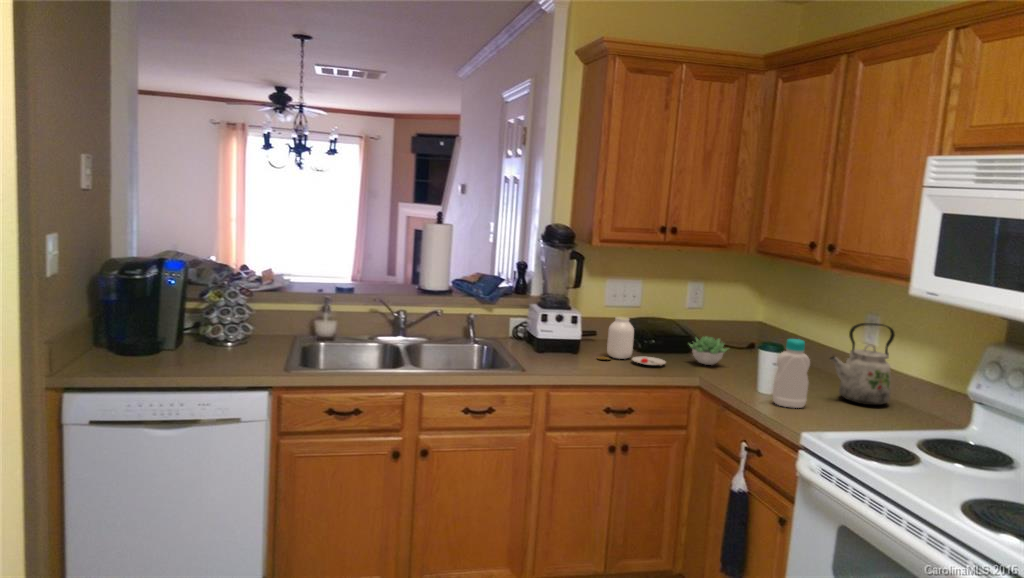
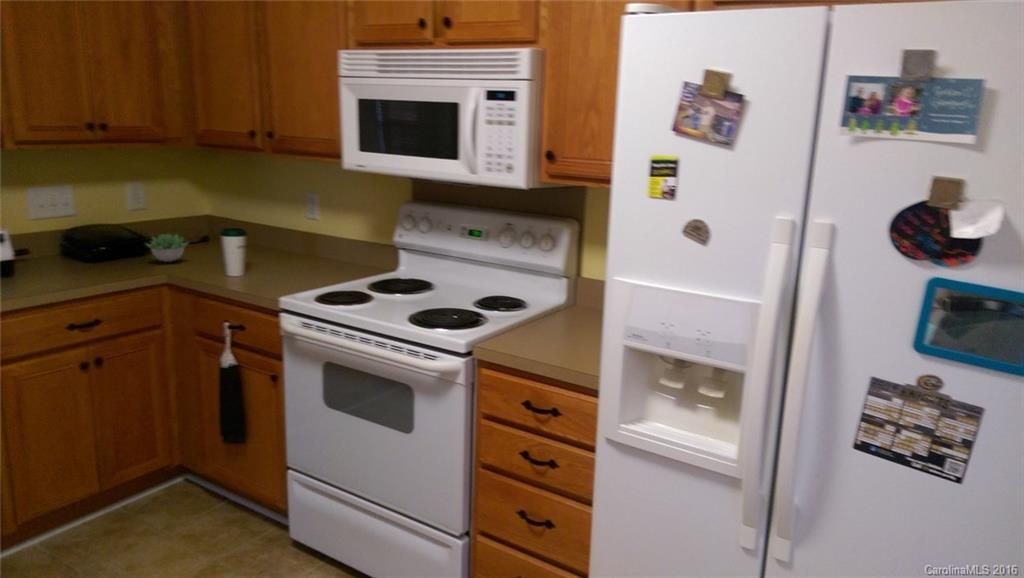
jar: present [597,316,666,365] -> none [42,227,126,277]
kettle: present [830,323,895,405] -> none [285,198,338,268]
bottle: present [773,339,810,408] -> none [242,220,274,282]

